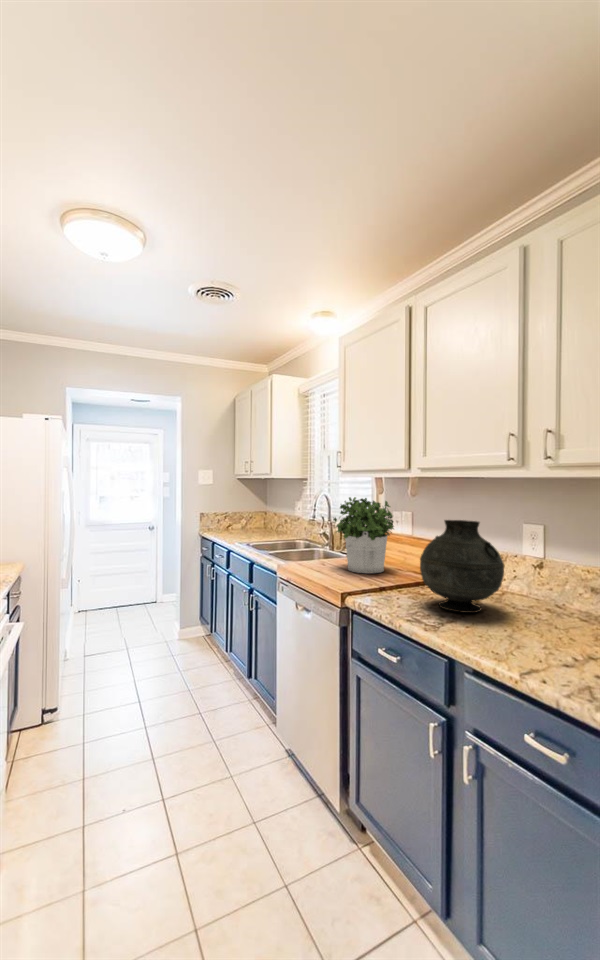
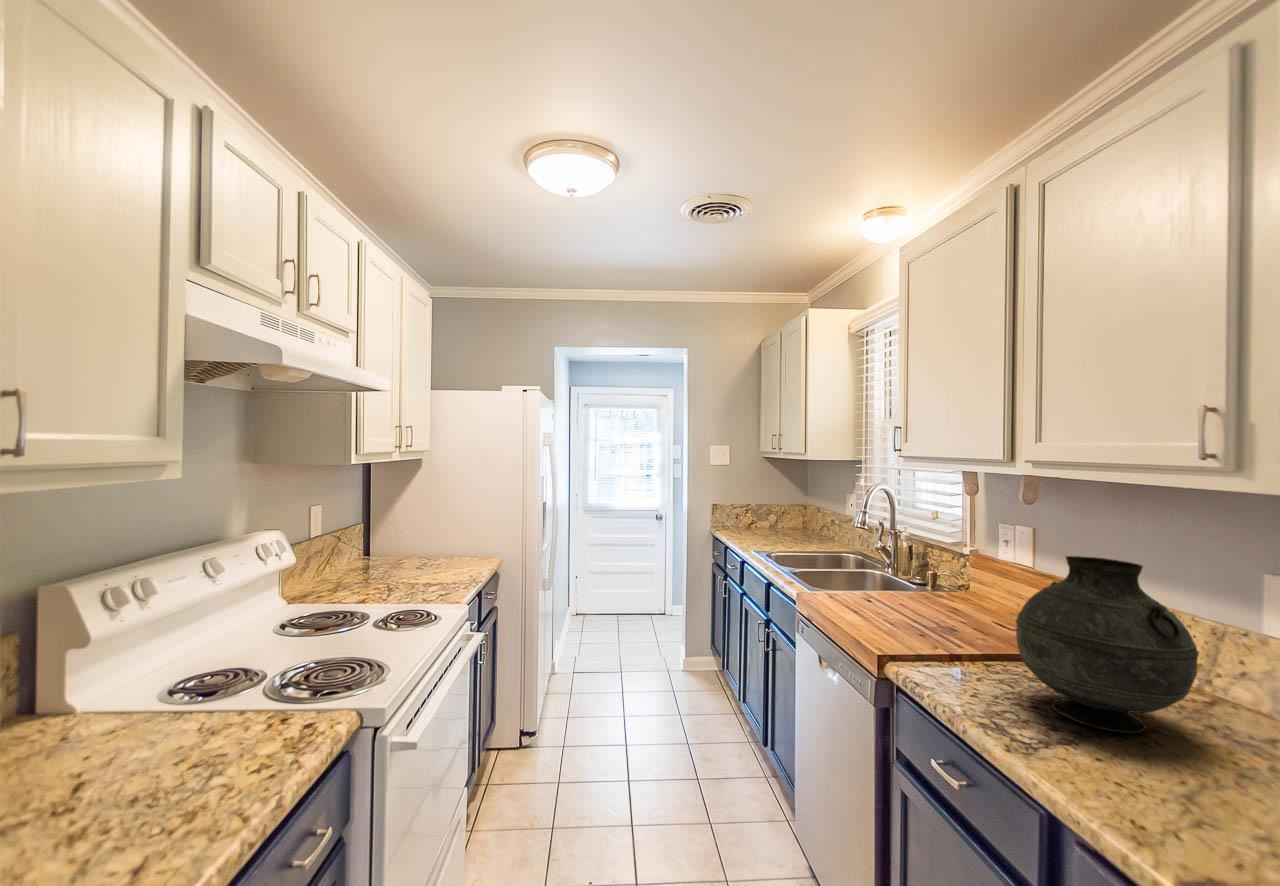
potted plant: present [333,497,394,573] -> none [882,500,992,626]

